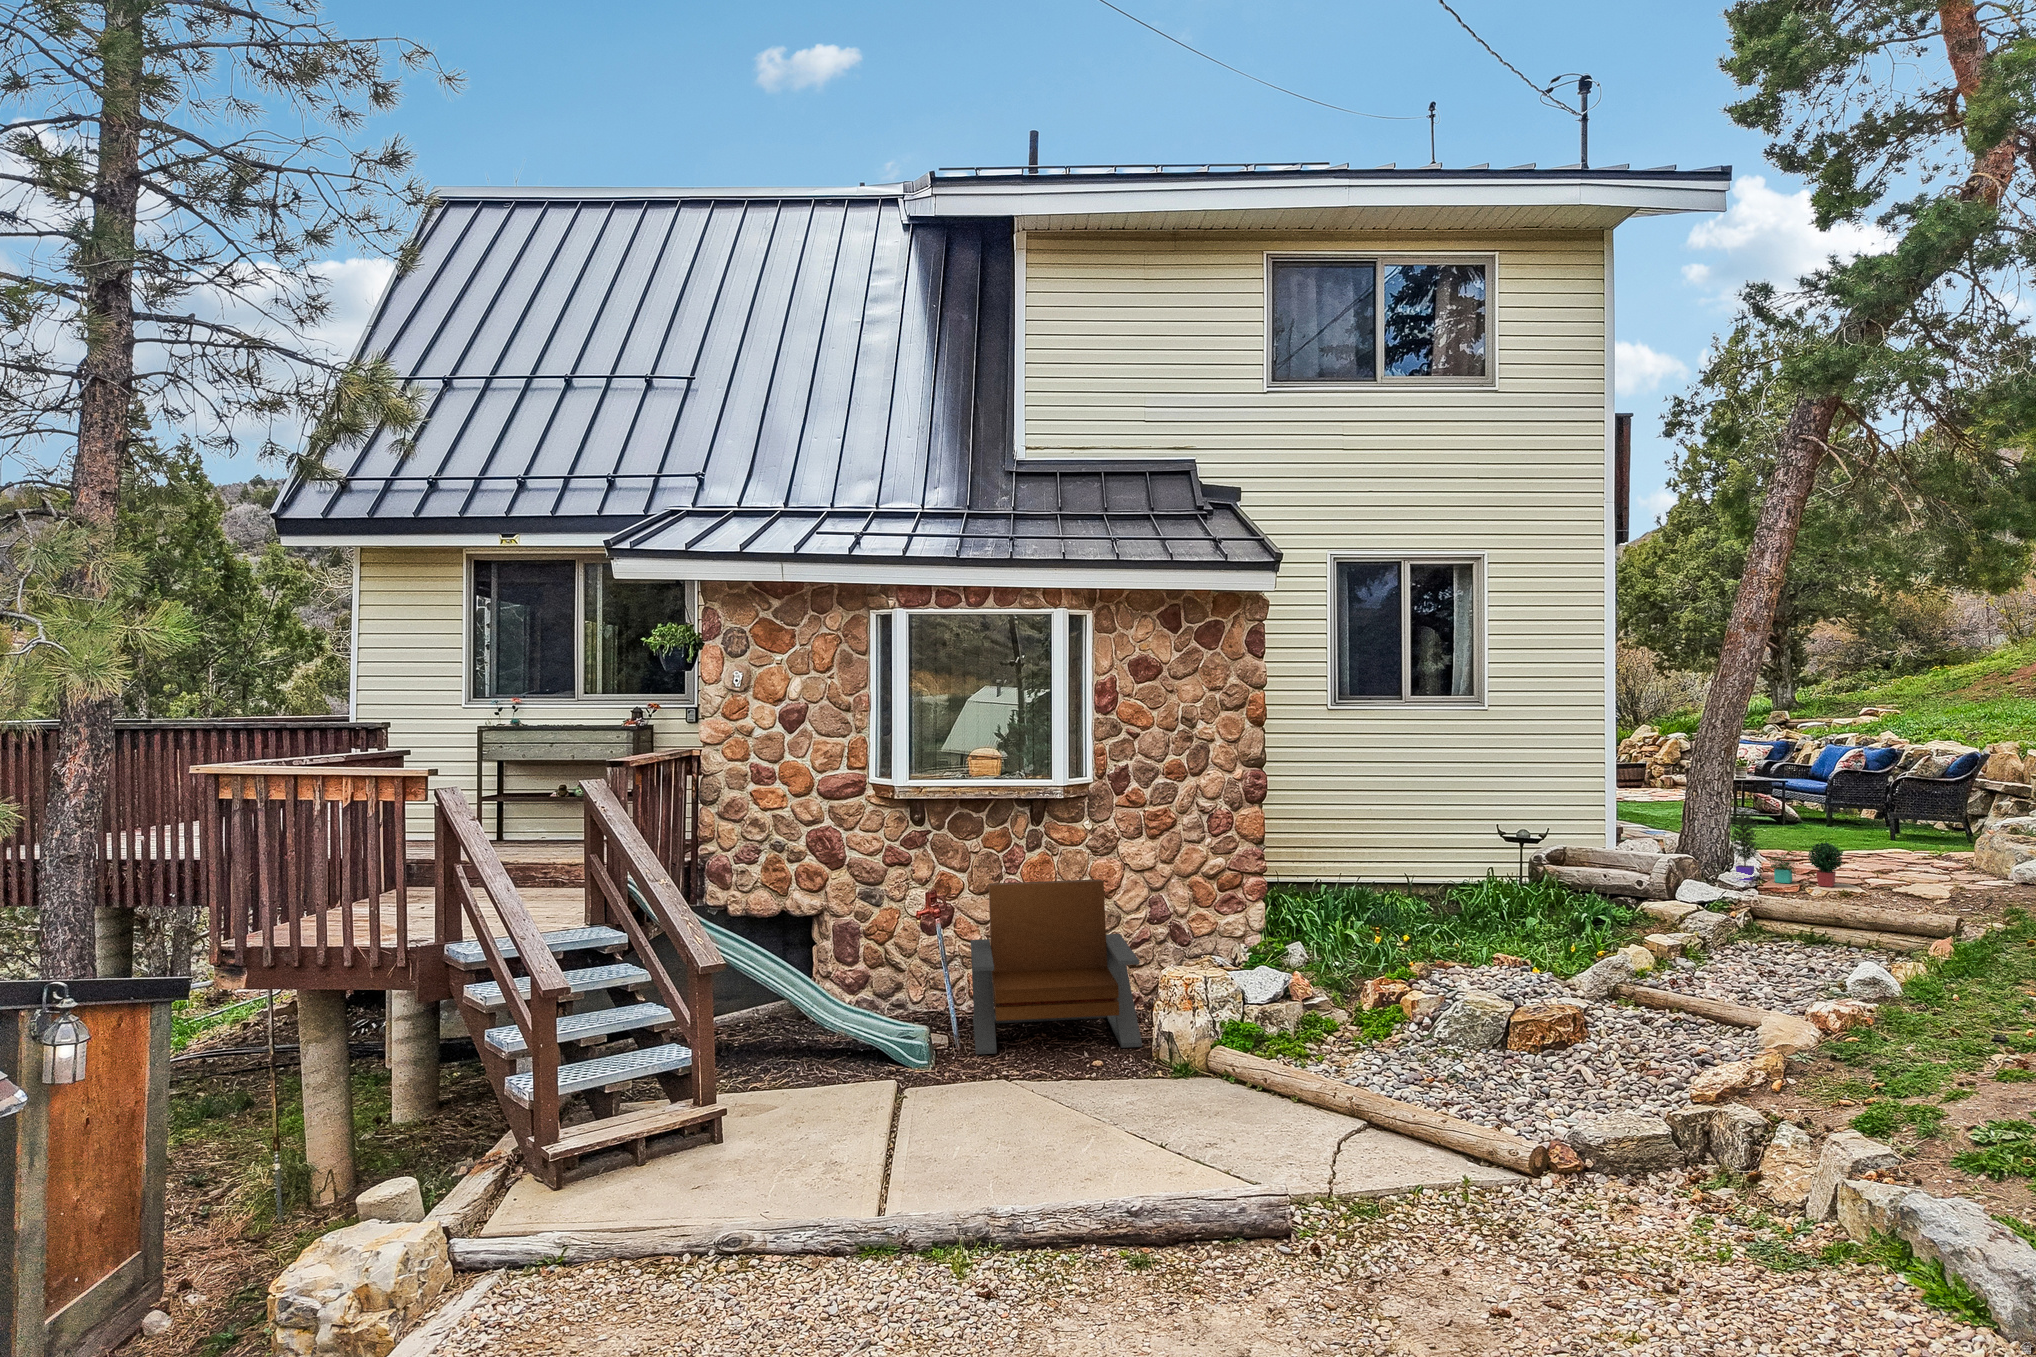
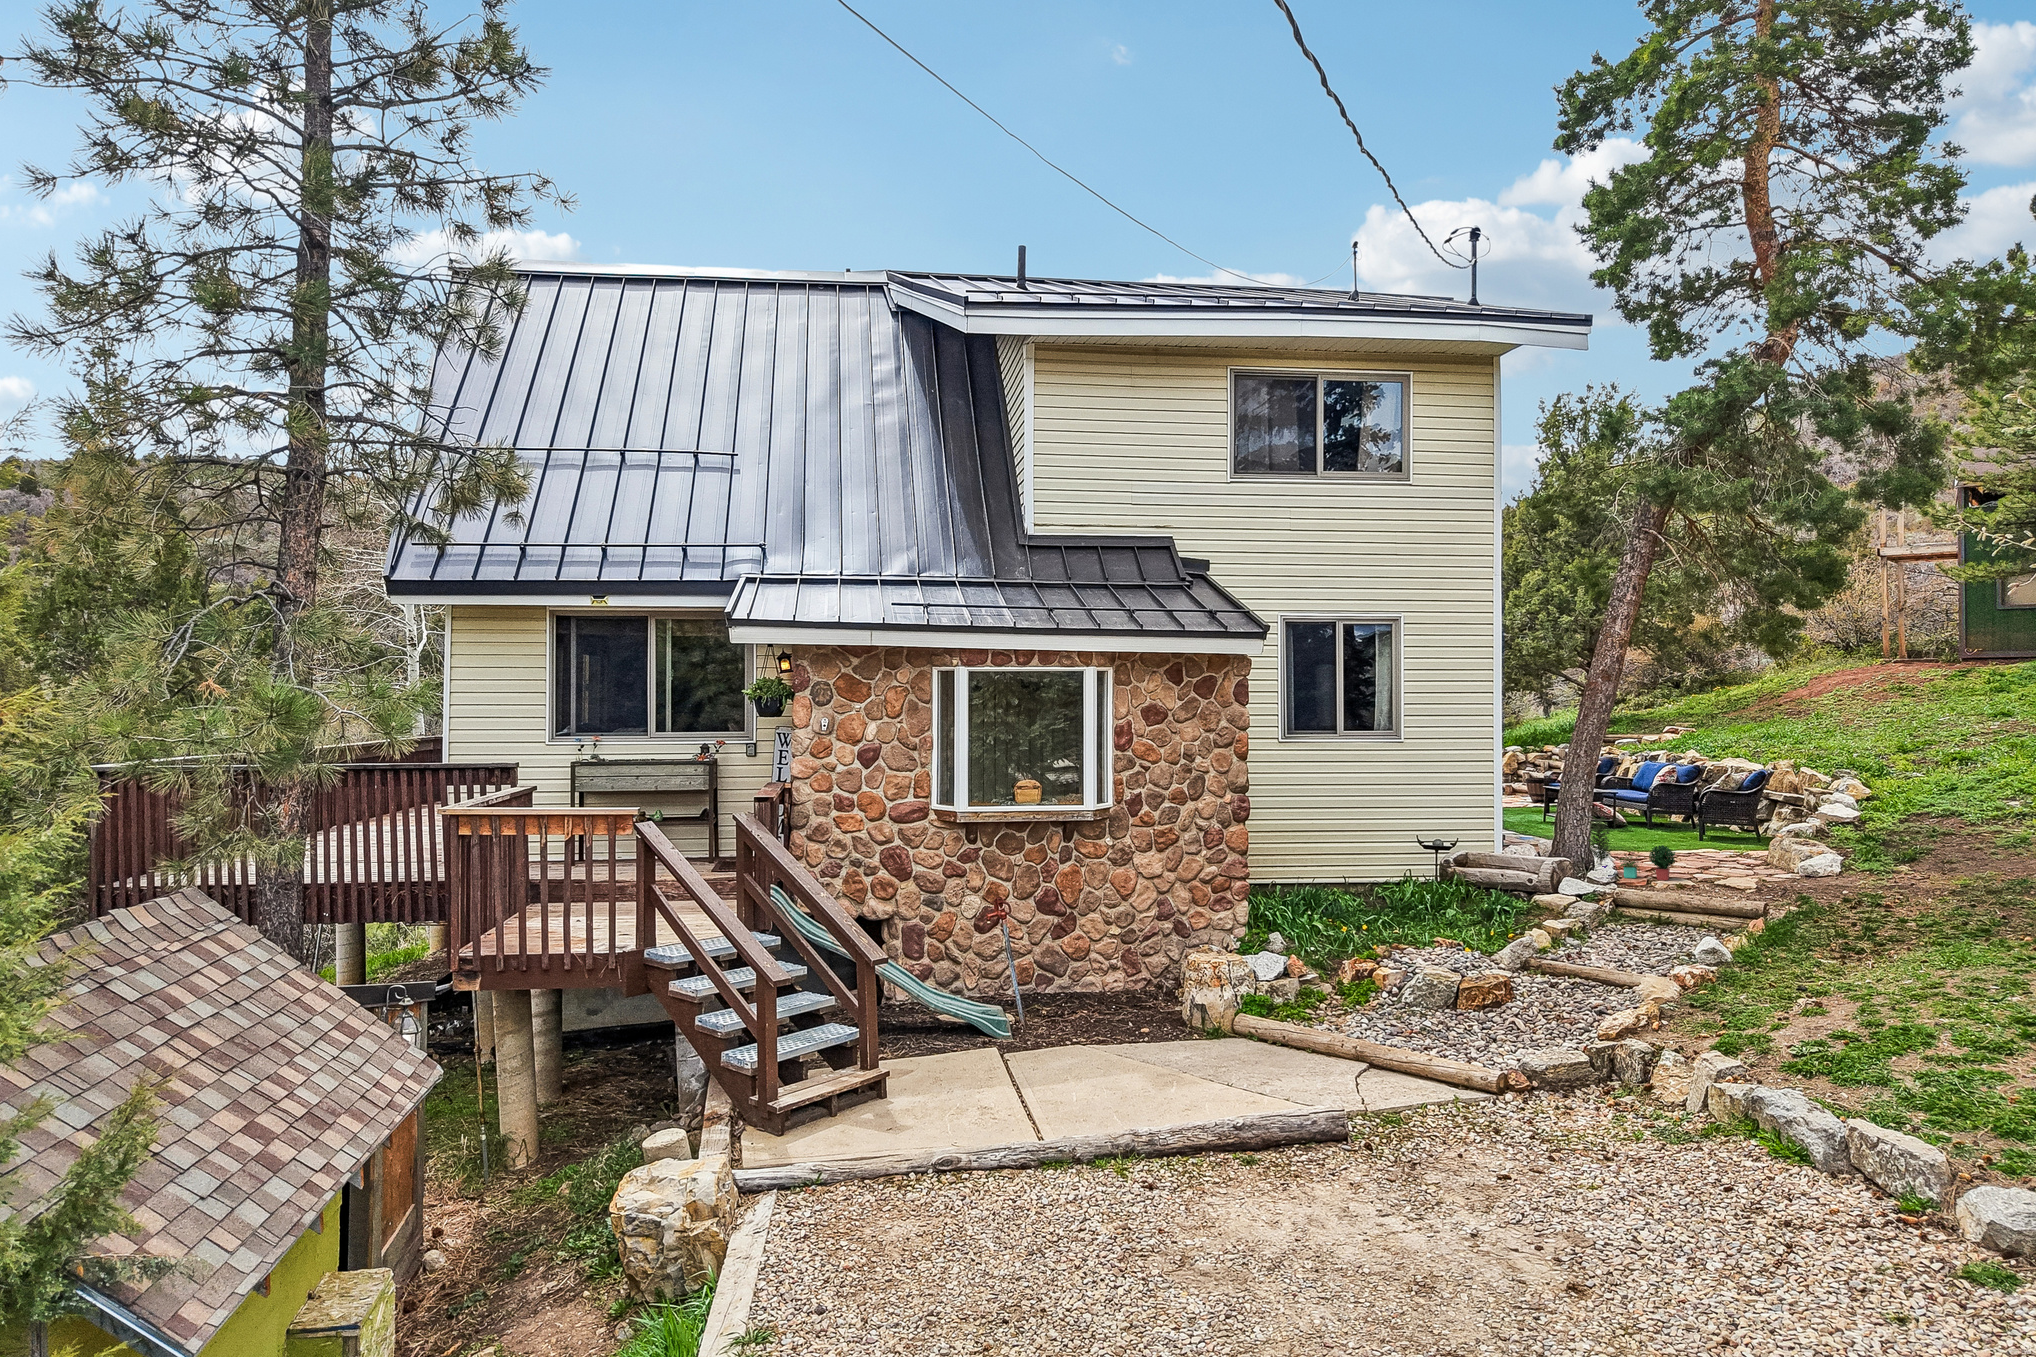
lounge chair: present [971,879,1142,1054] -> none [1020,886,1172,1029]

